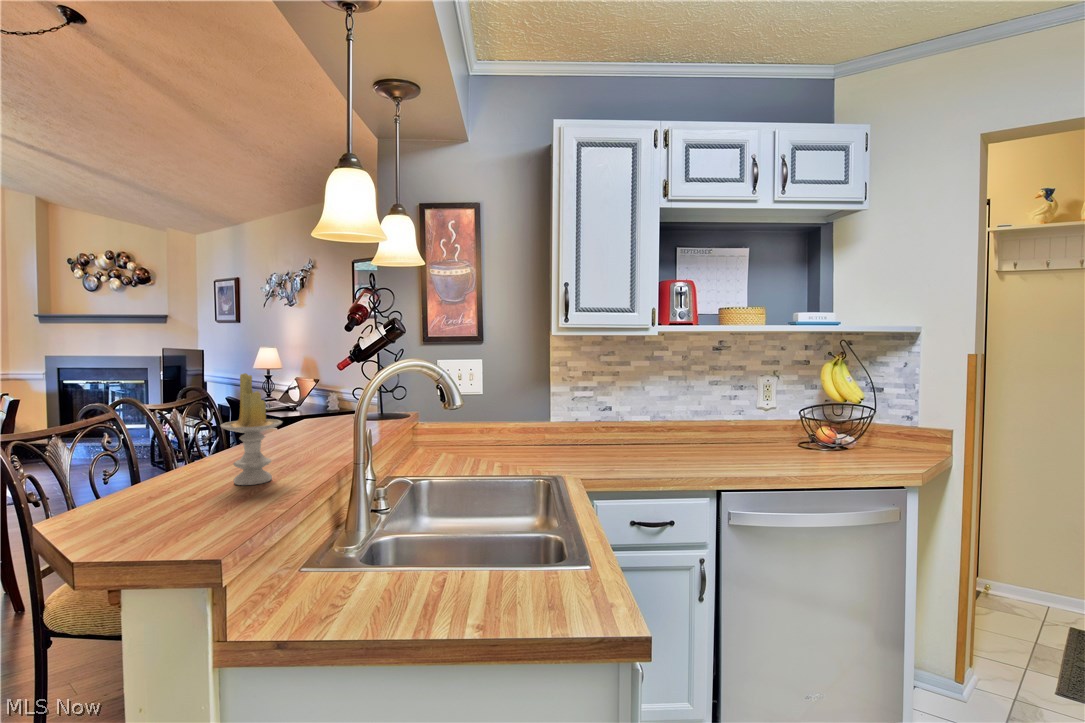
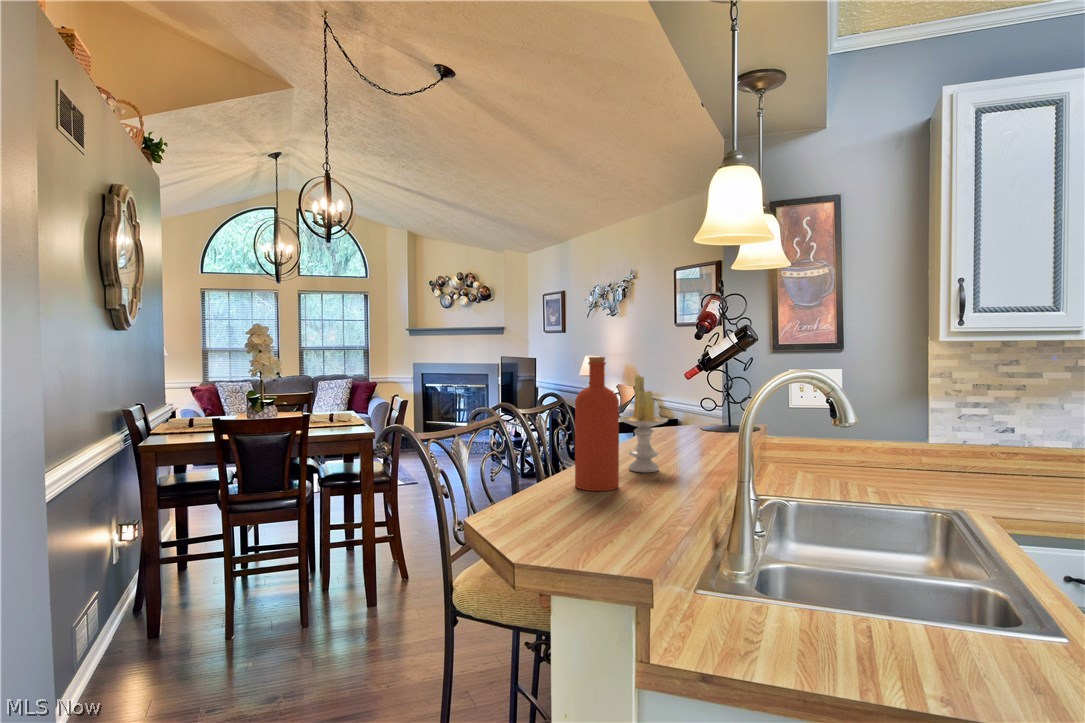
bottle: none [133,354,201,522] -> present [575,357,619,491]

